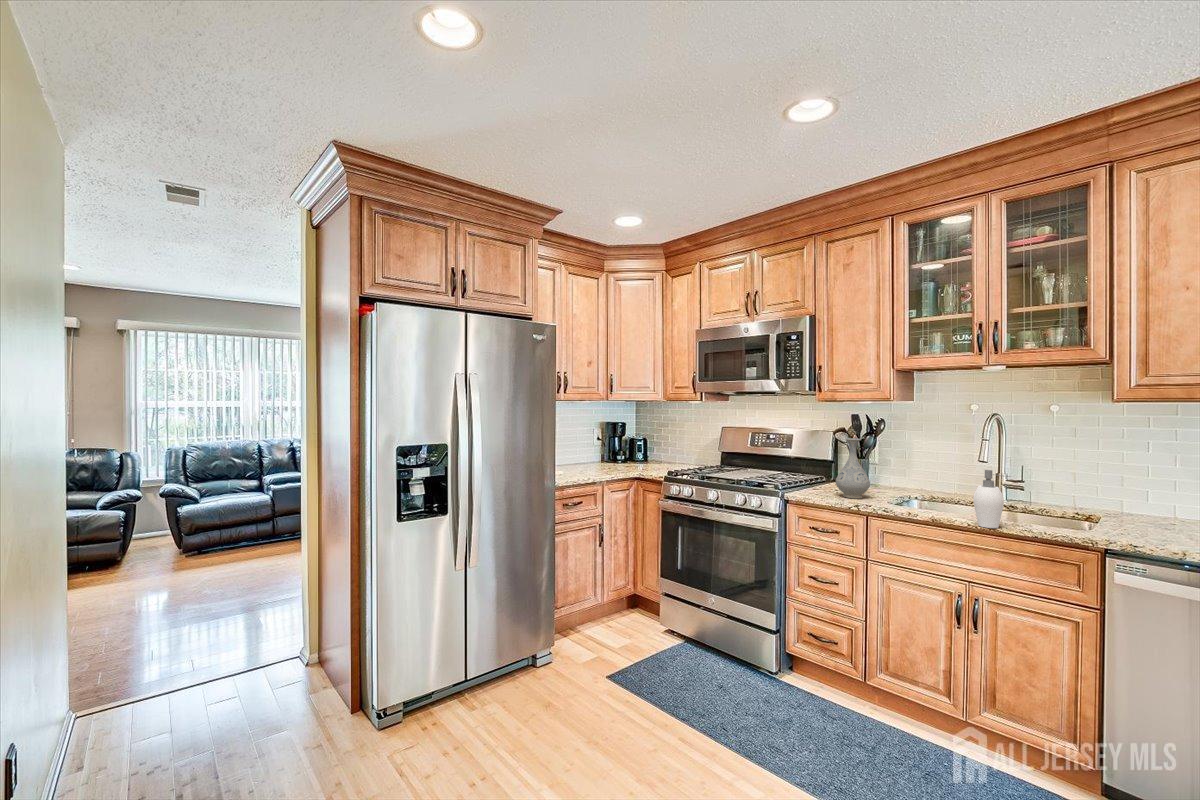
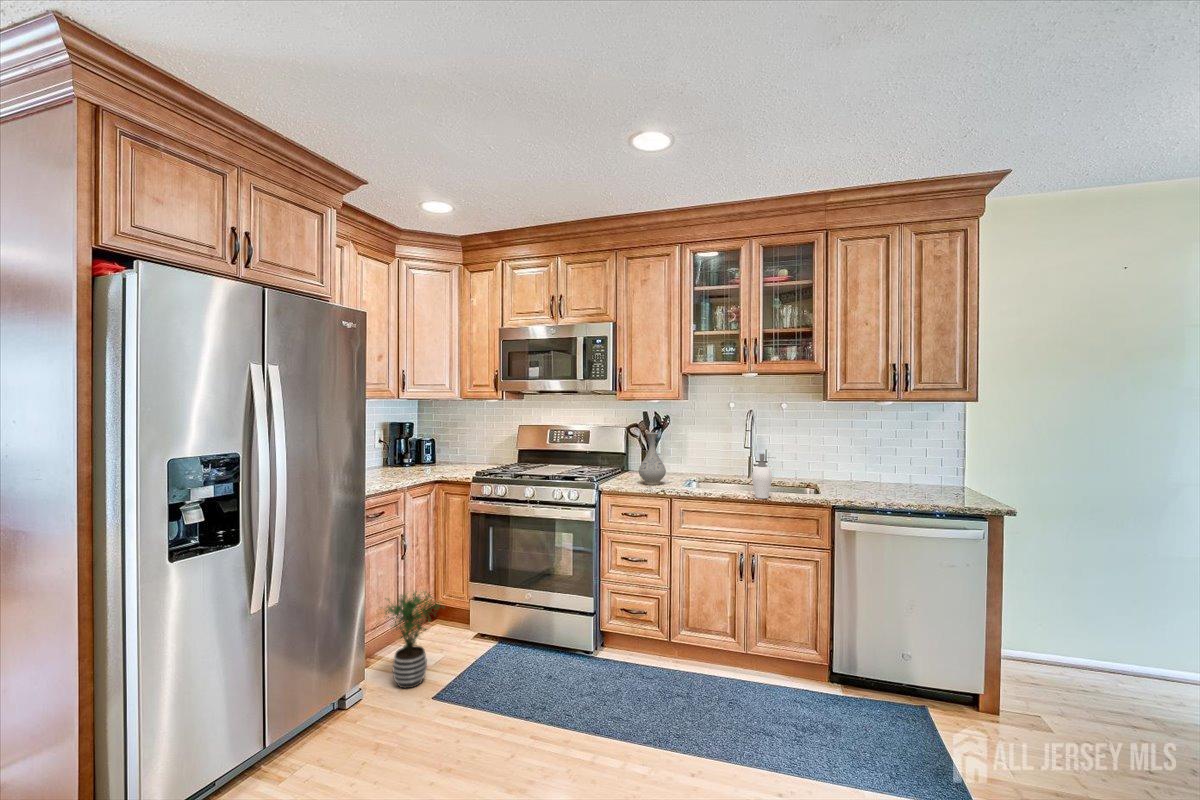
potted plant: none [567,573,627,662] -> present [385,591,442,688]

